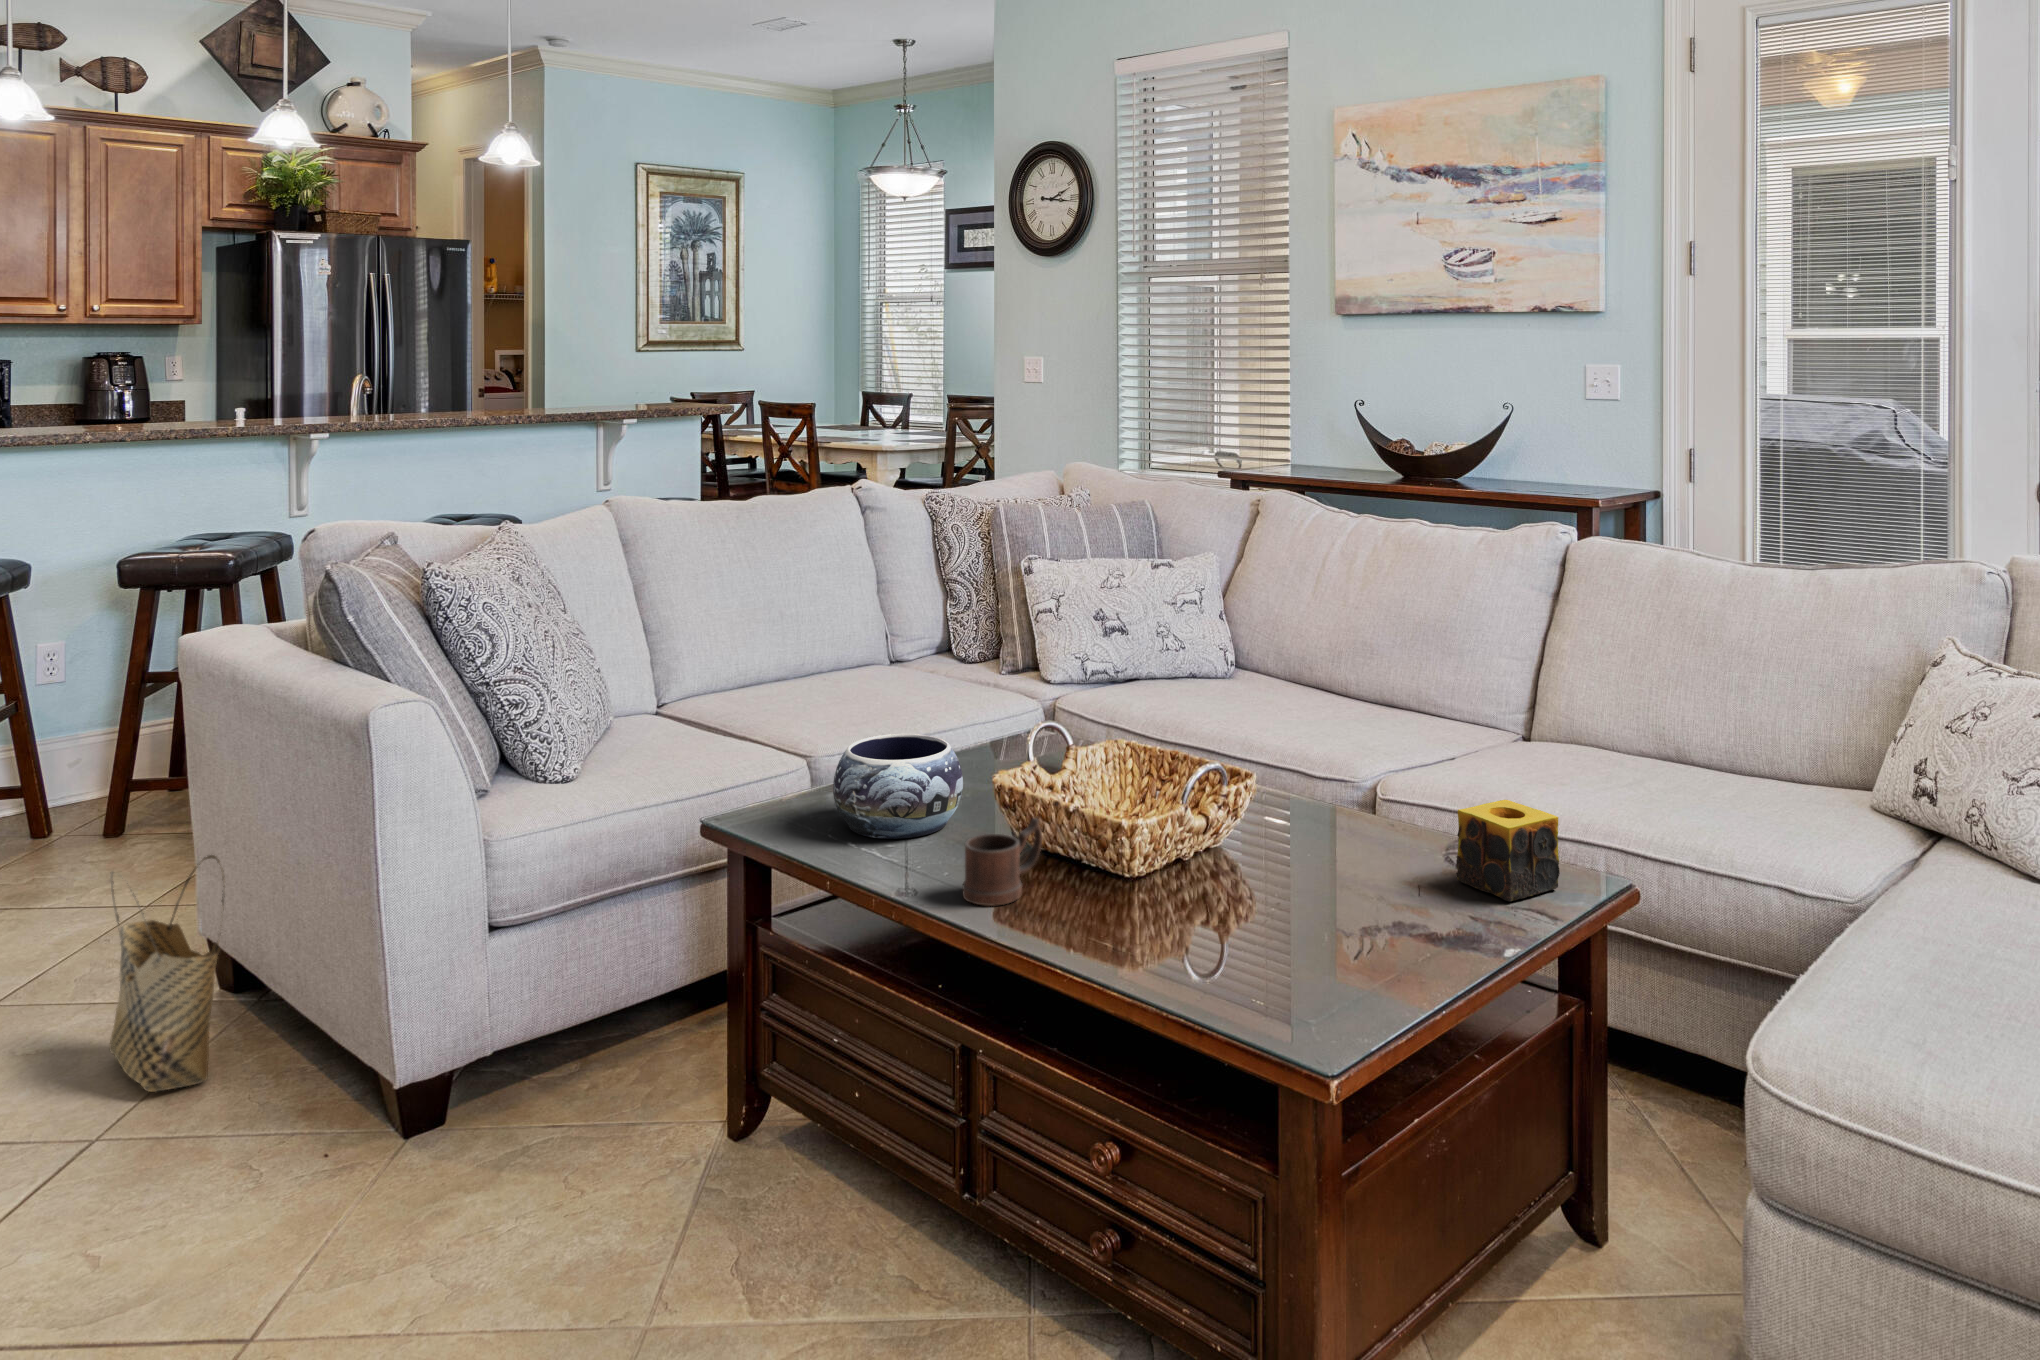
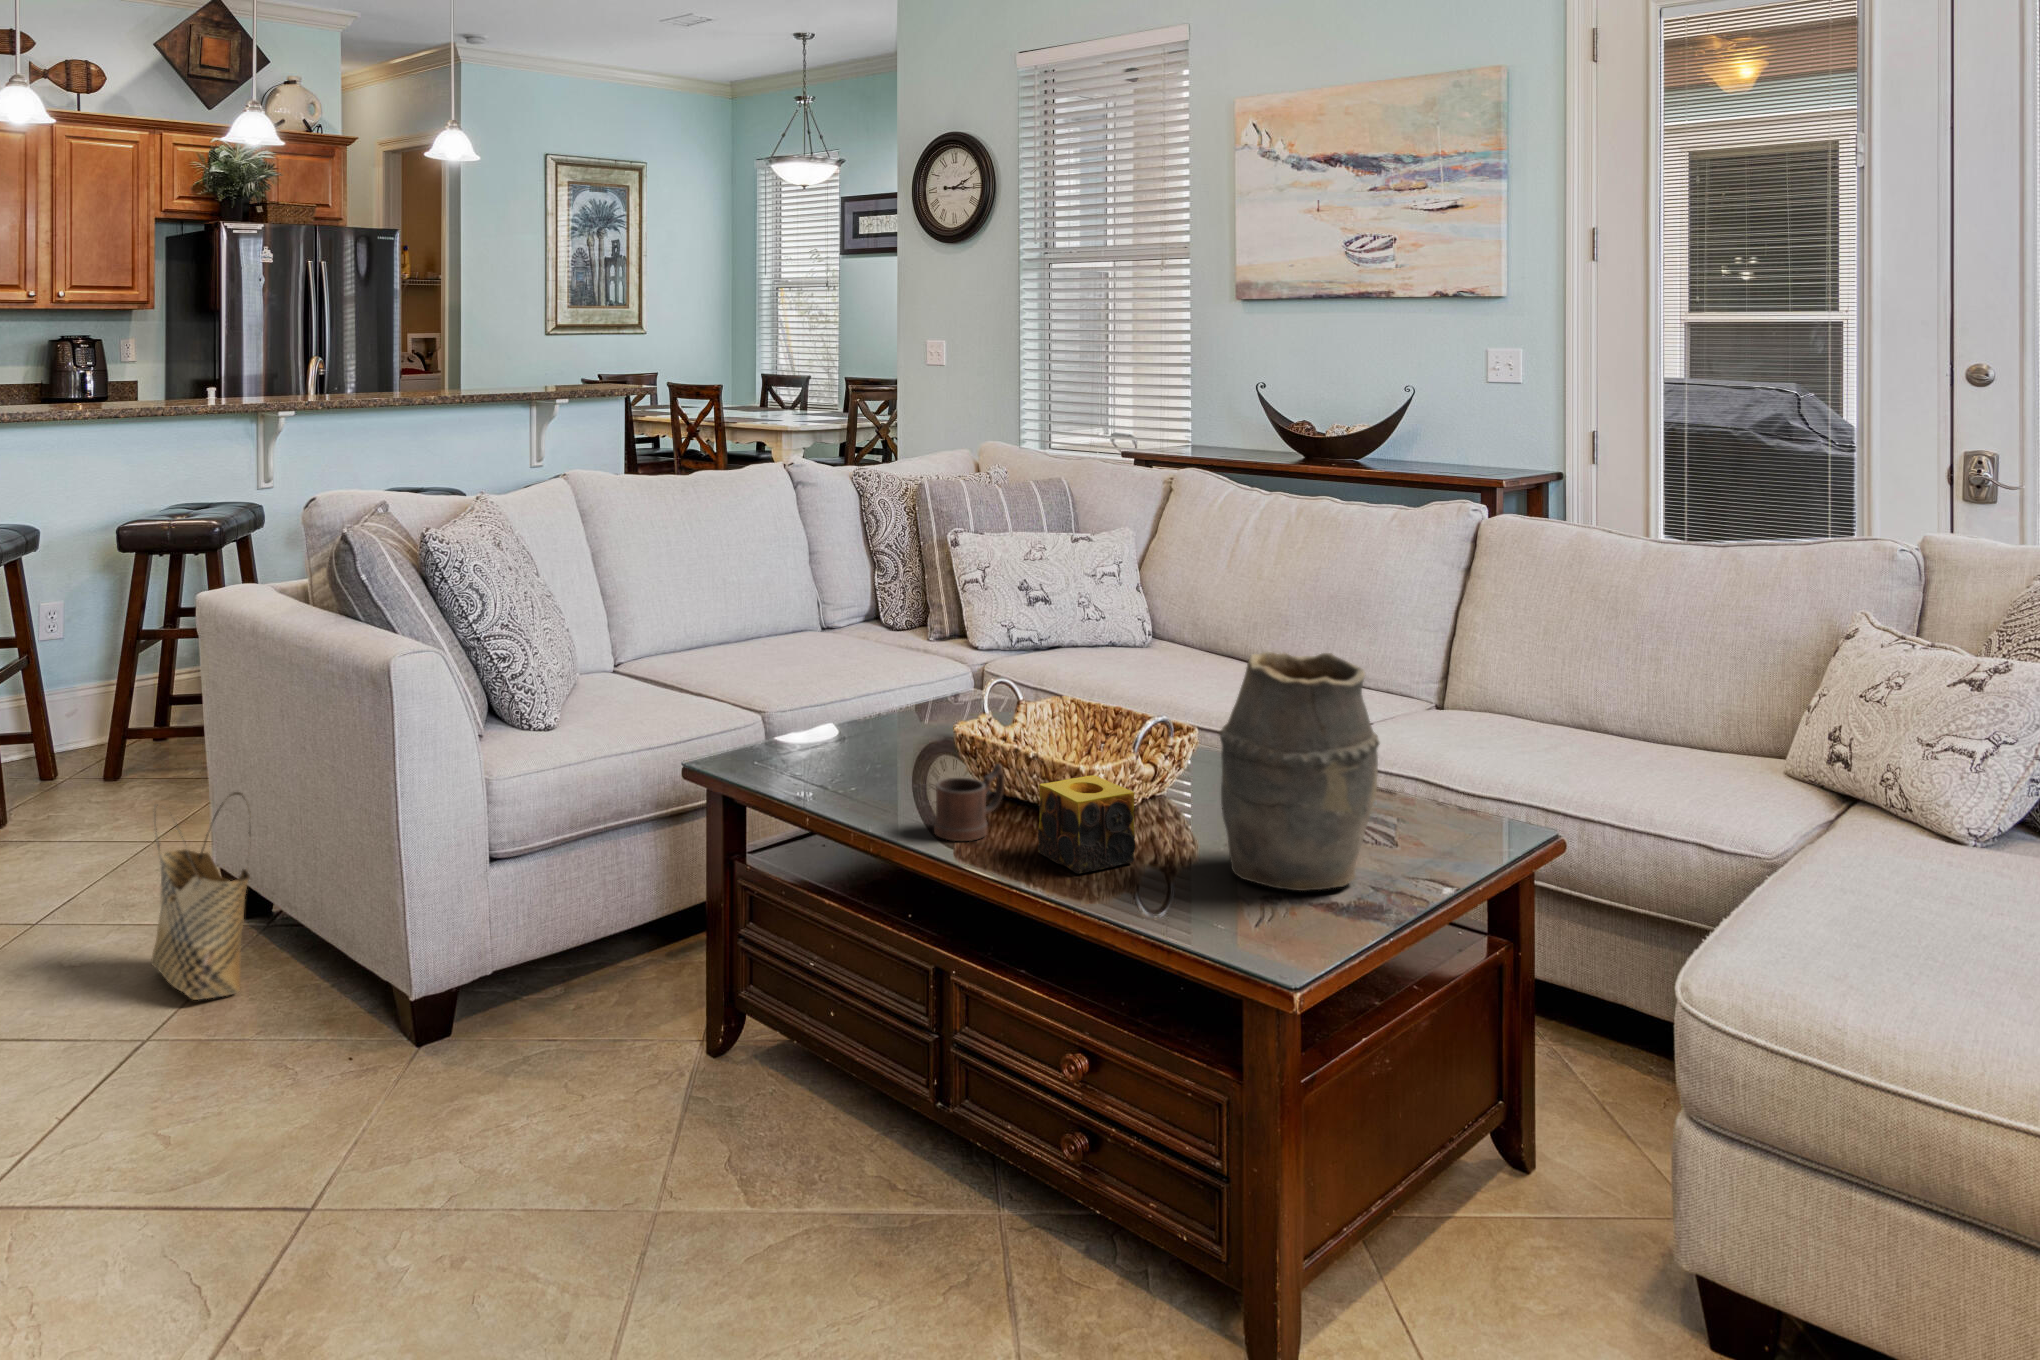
vase: none [1269,693,1440,958] -> present [1219,652,1379,891]
decorative bowl: present [833,734,963,839] -> none [804,690,922,784]
candle: present [1456,800,1560,901] -> present [1038,775,1135,873]

